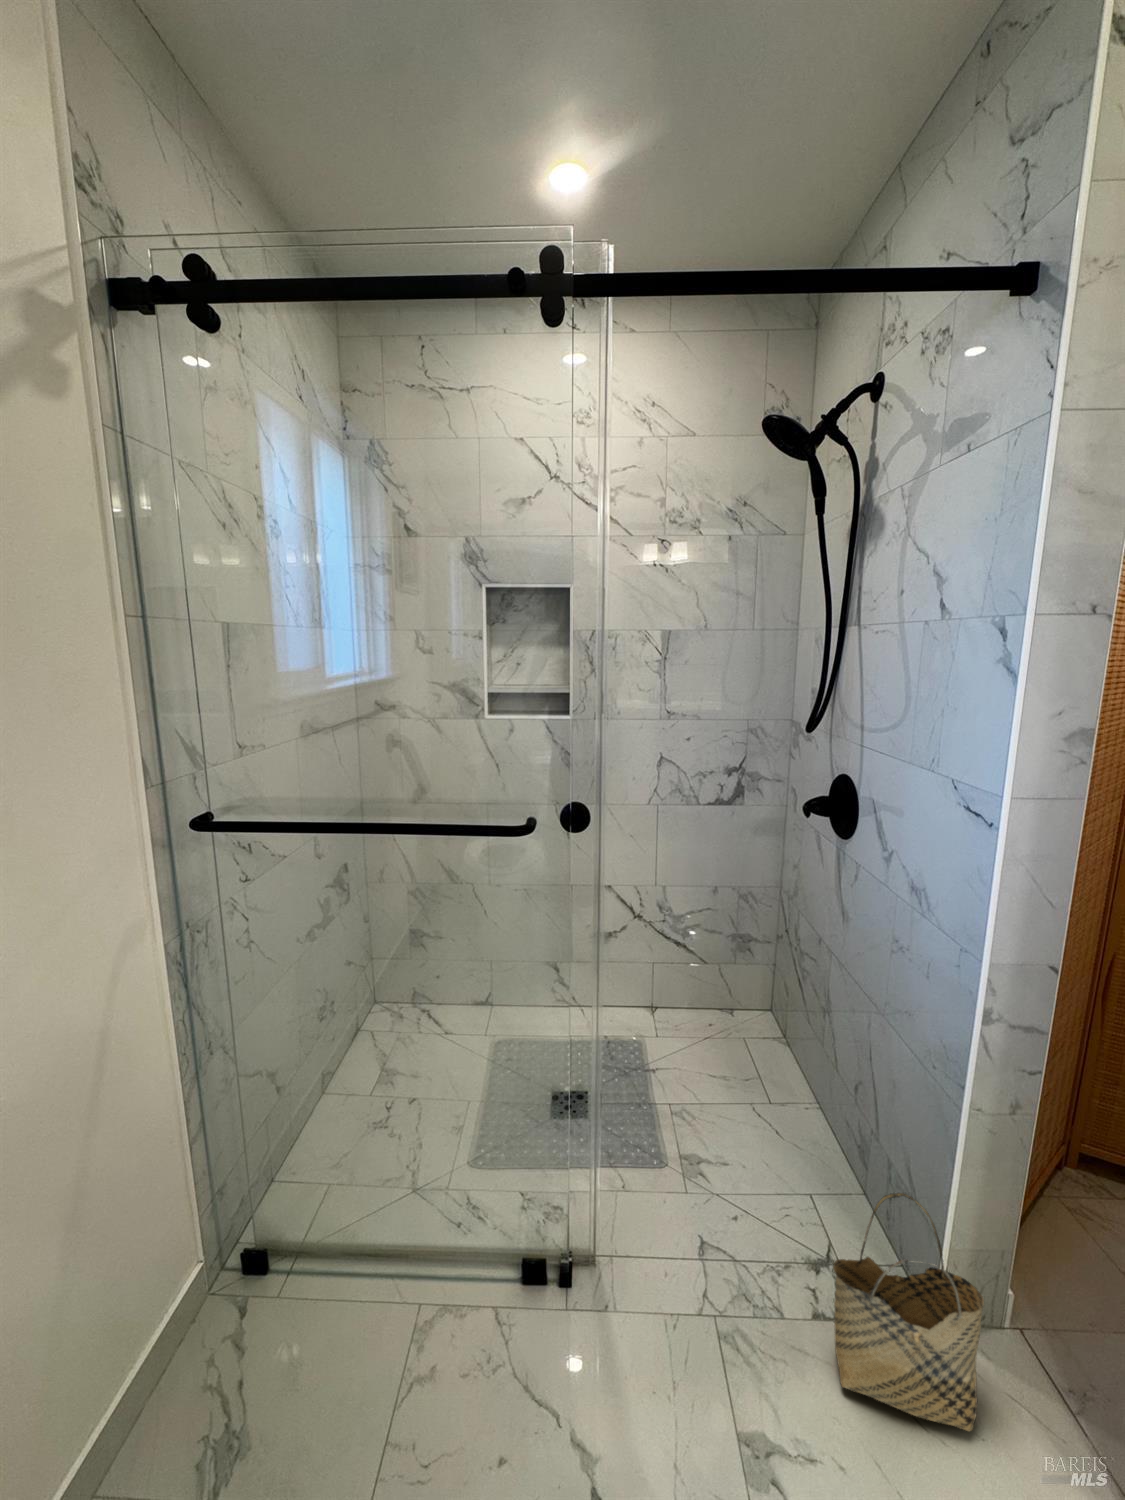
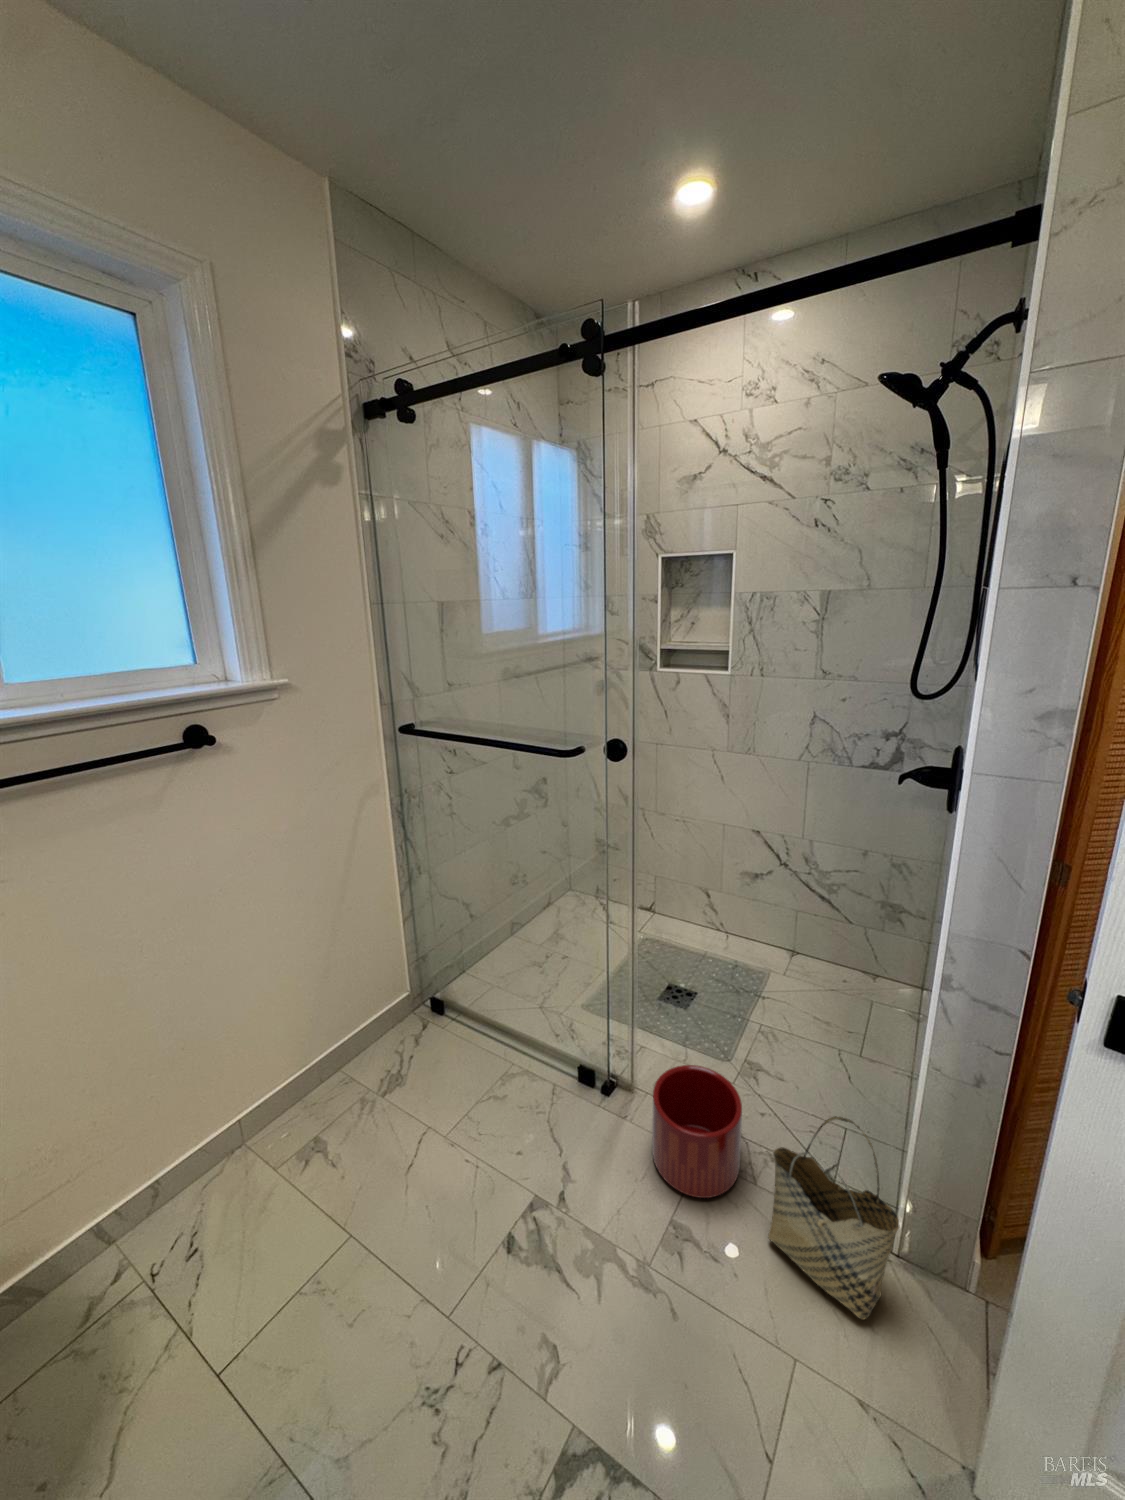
planter: none [657,1193,774,1386] -> present [652,1065,742,1198]

